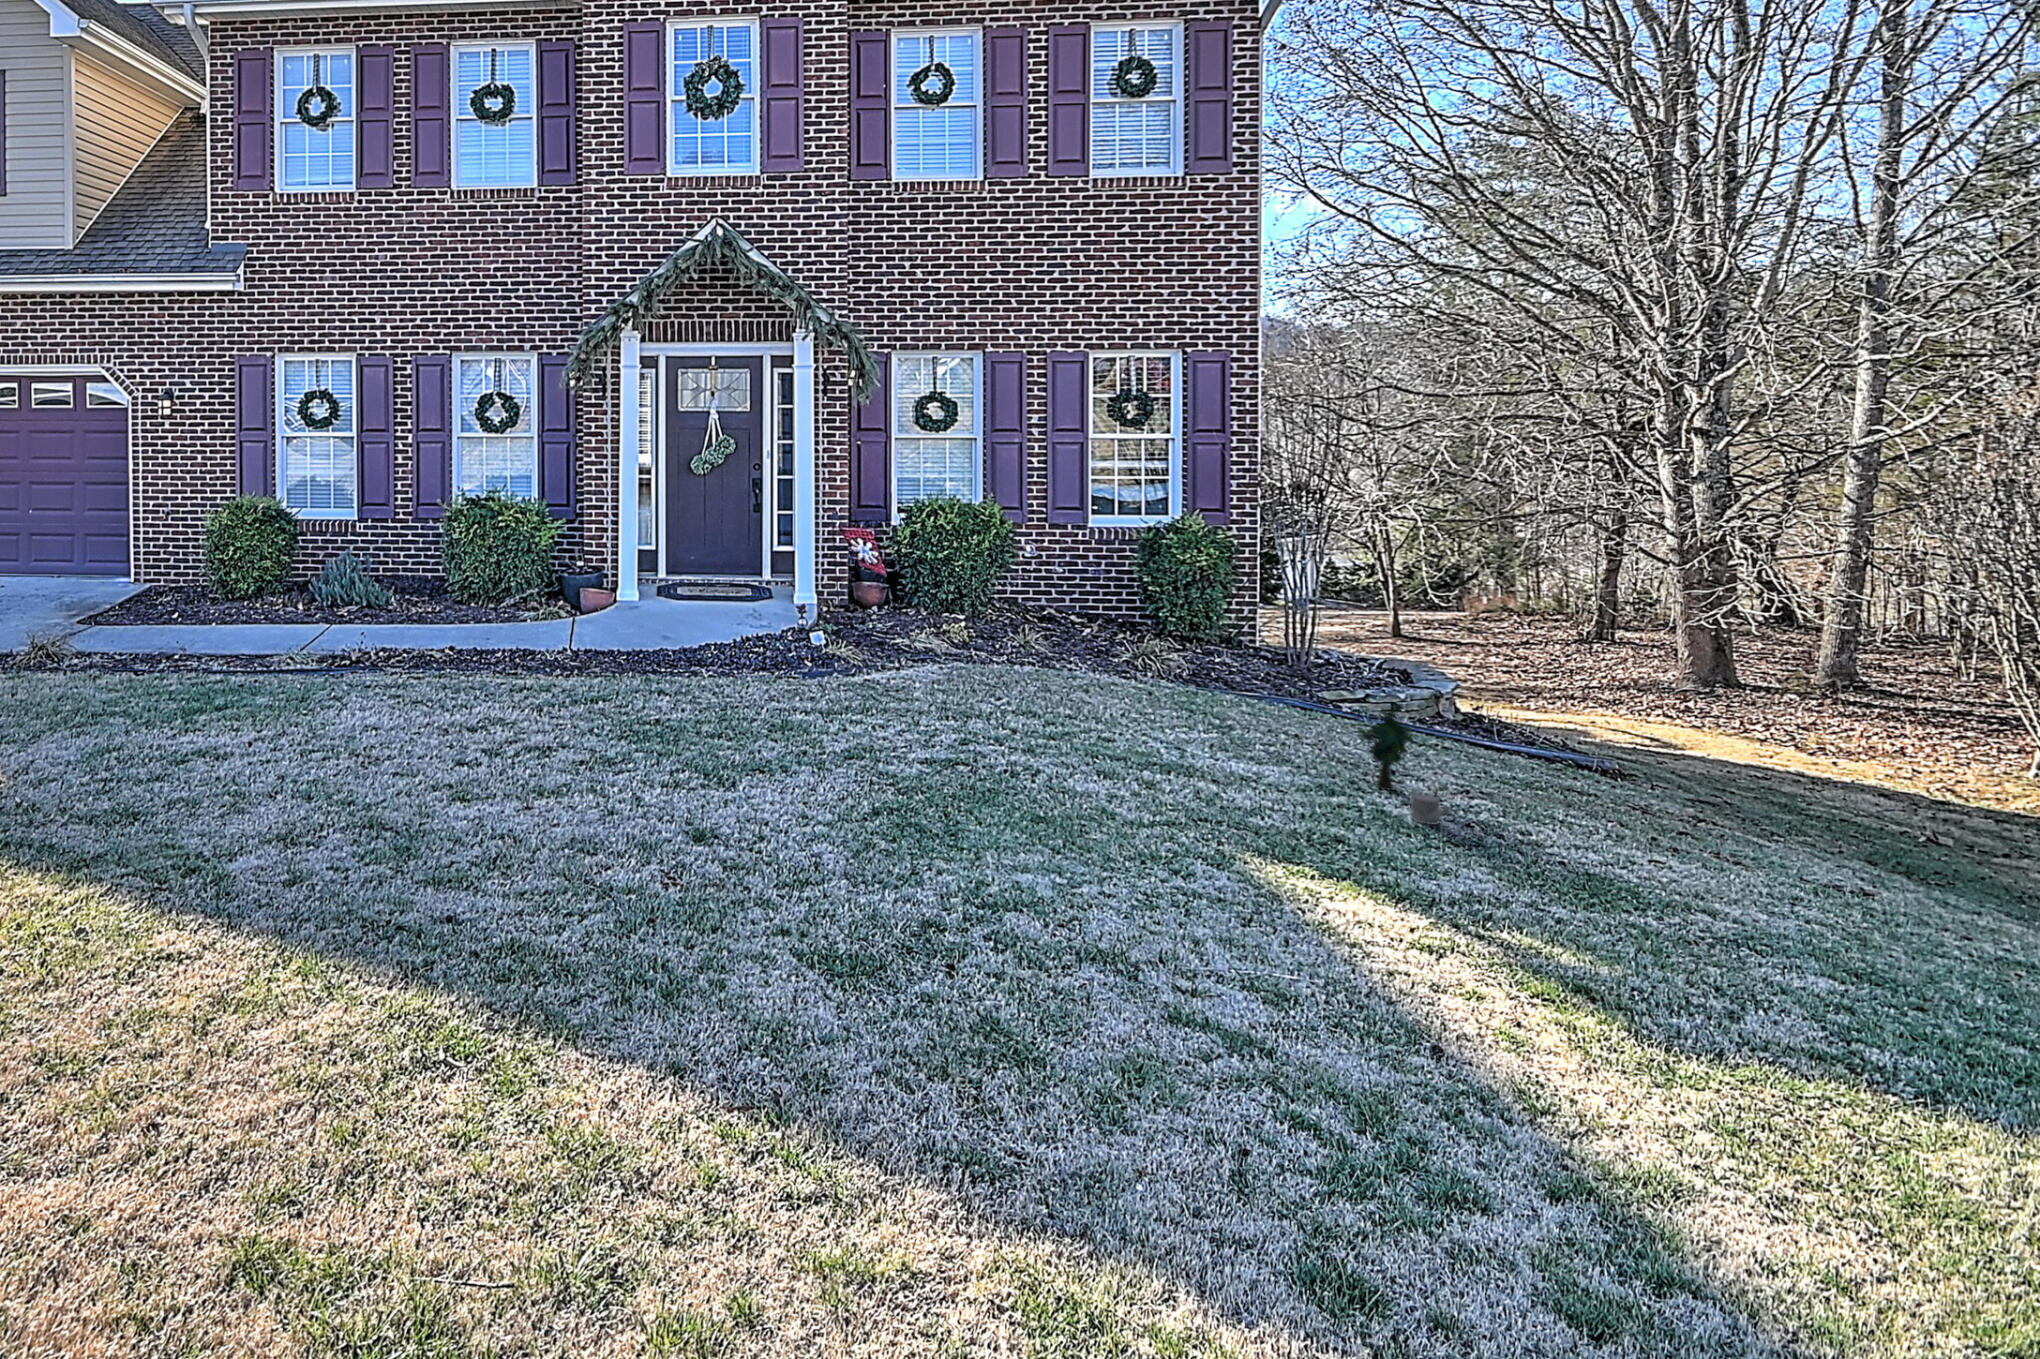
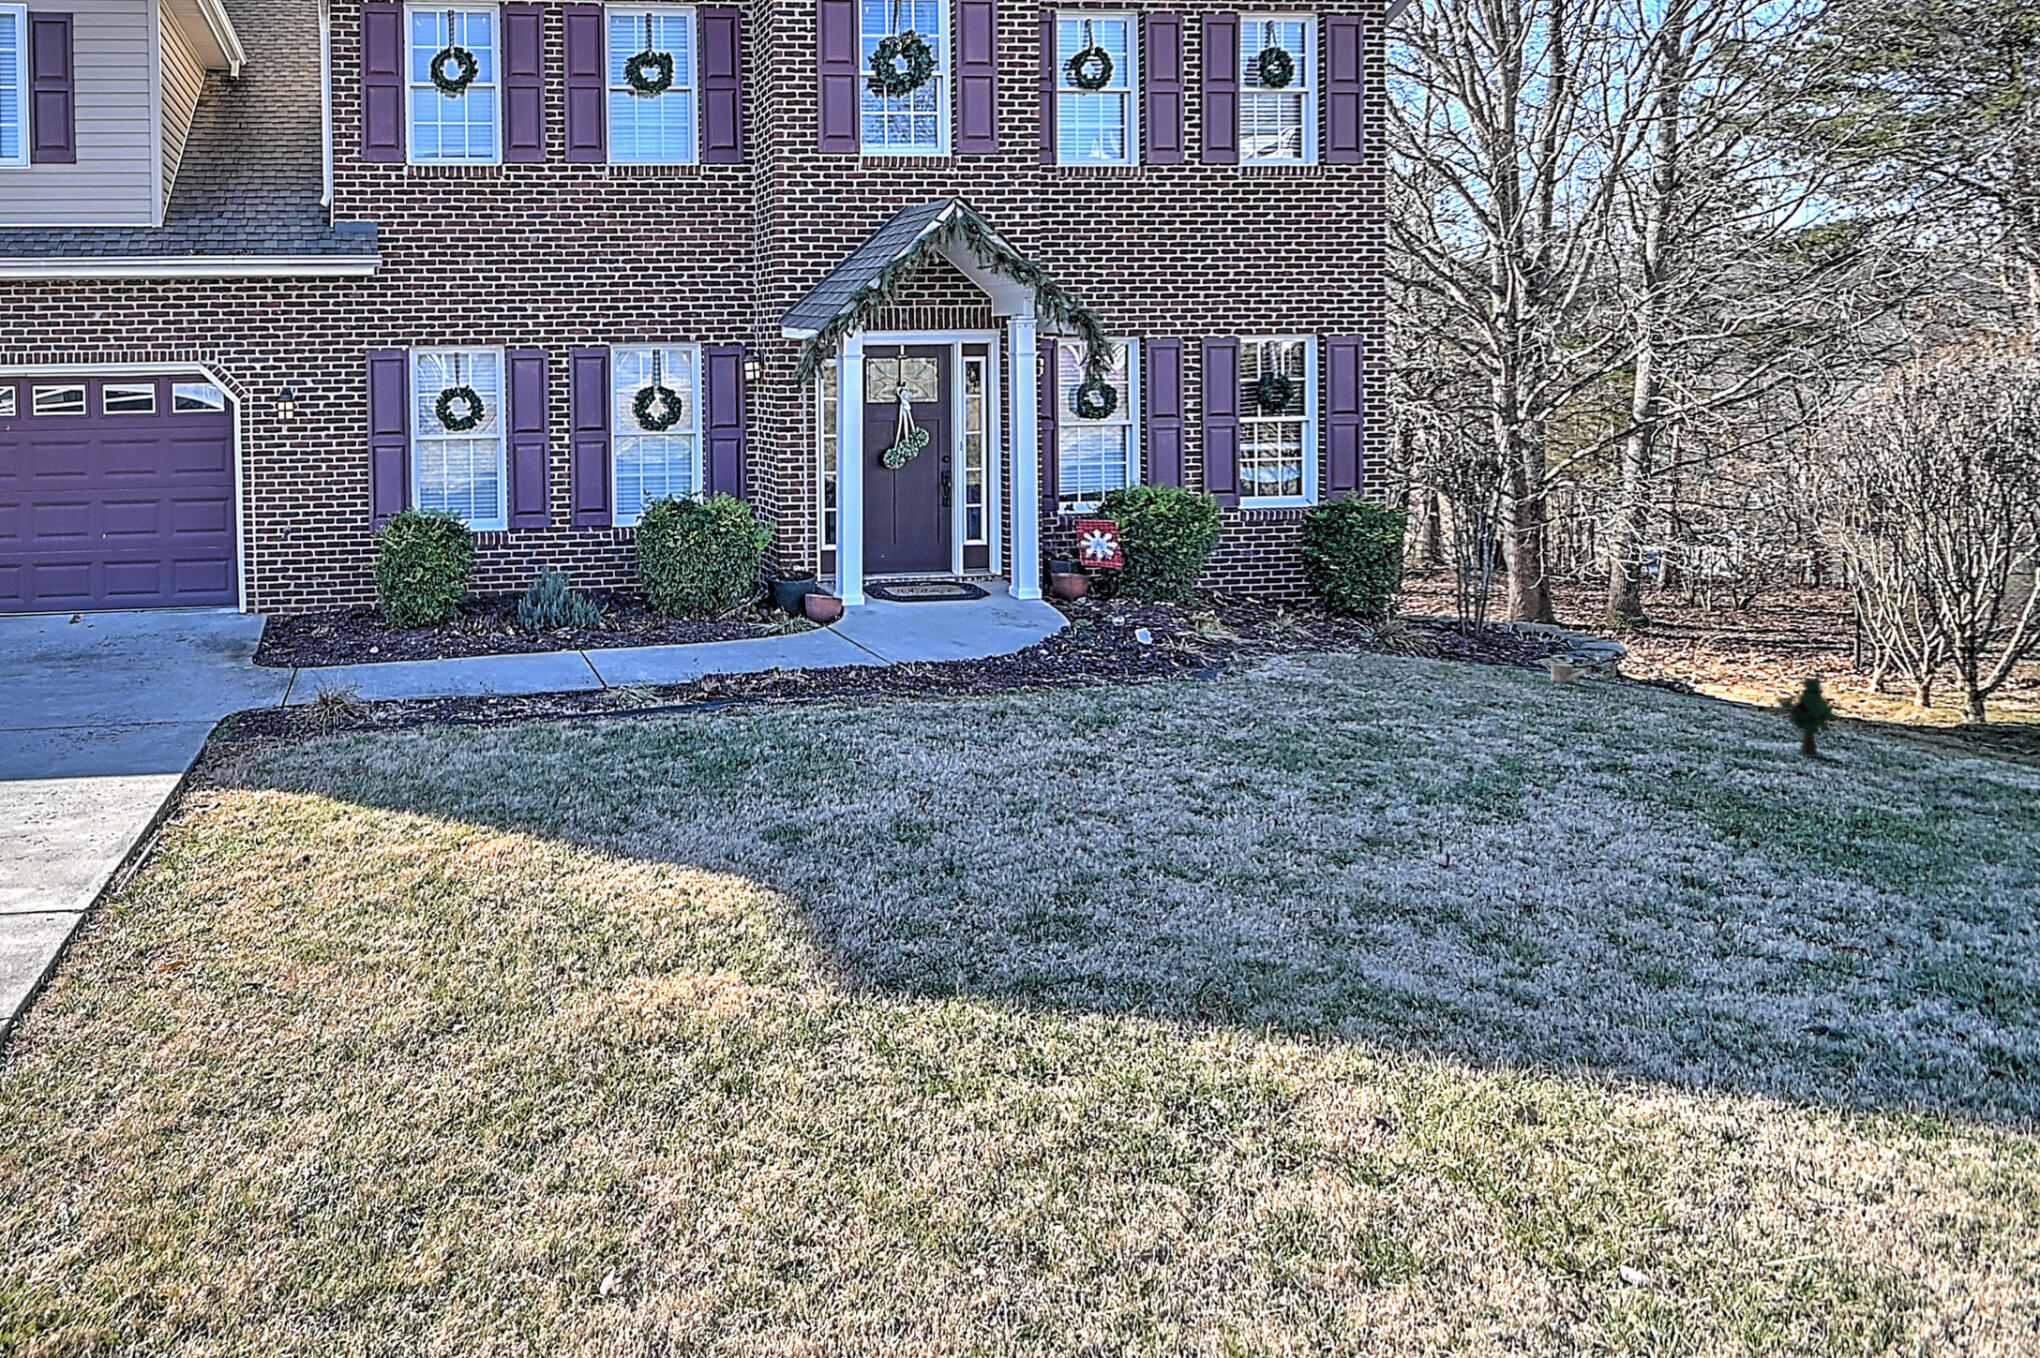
watering can: present [1410,790,1451,825] -> present [1545,660,1591,683]

